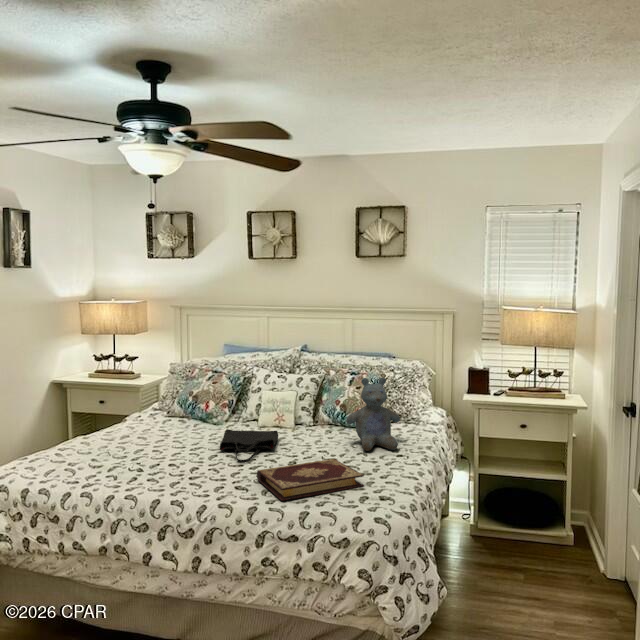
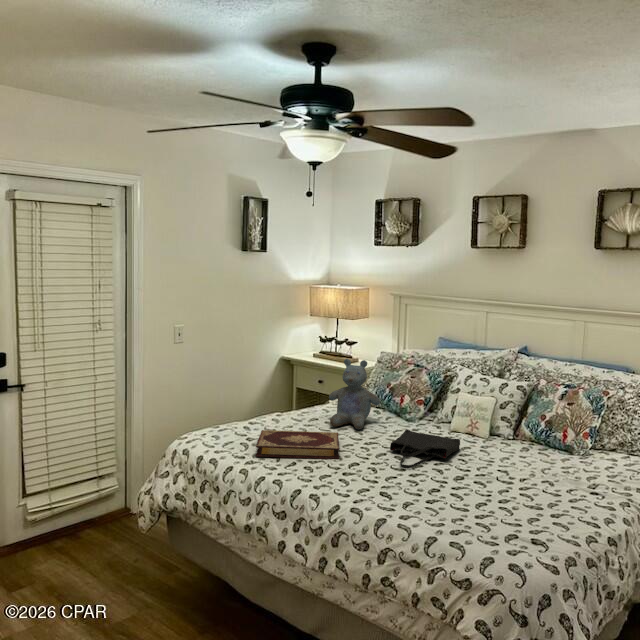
stuffed bear: present [346,378,400,451] -> present [329,359,380,429]
book: present [257,459,364,501] -> present [256,430,339,459]

